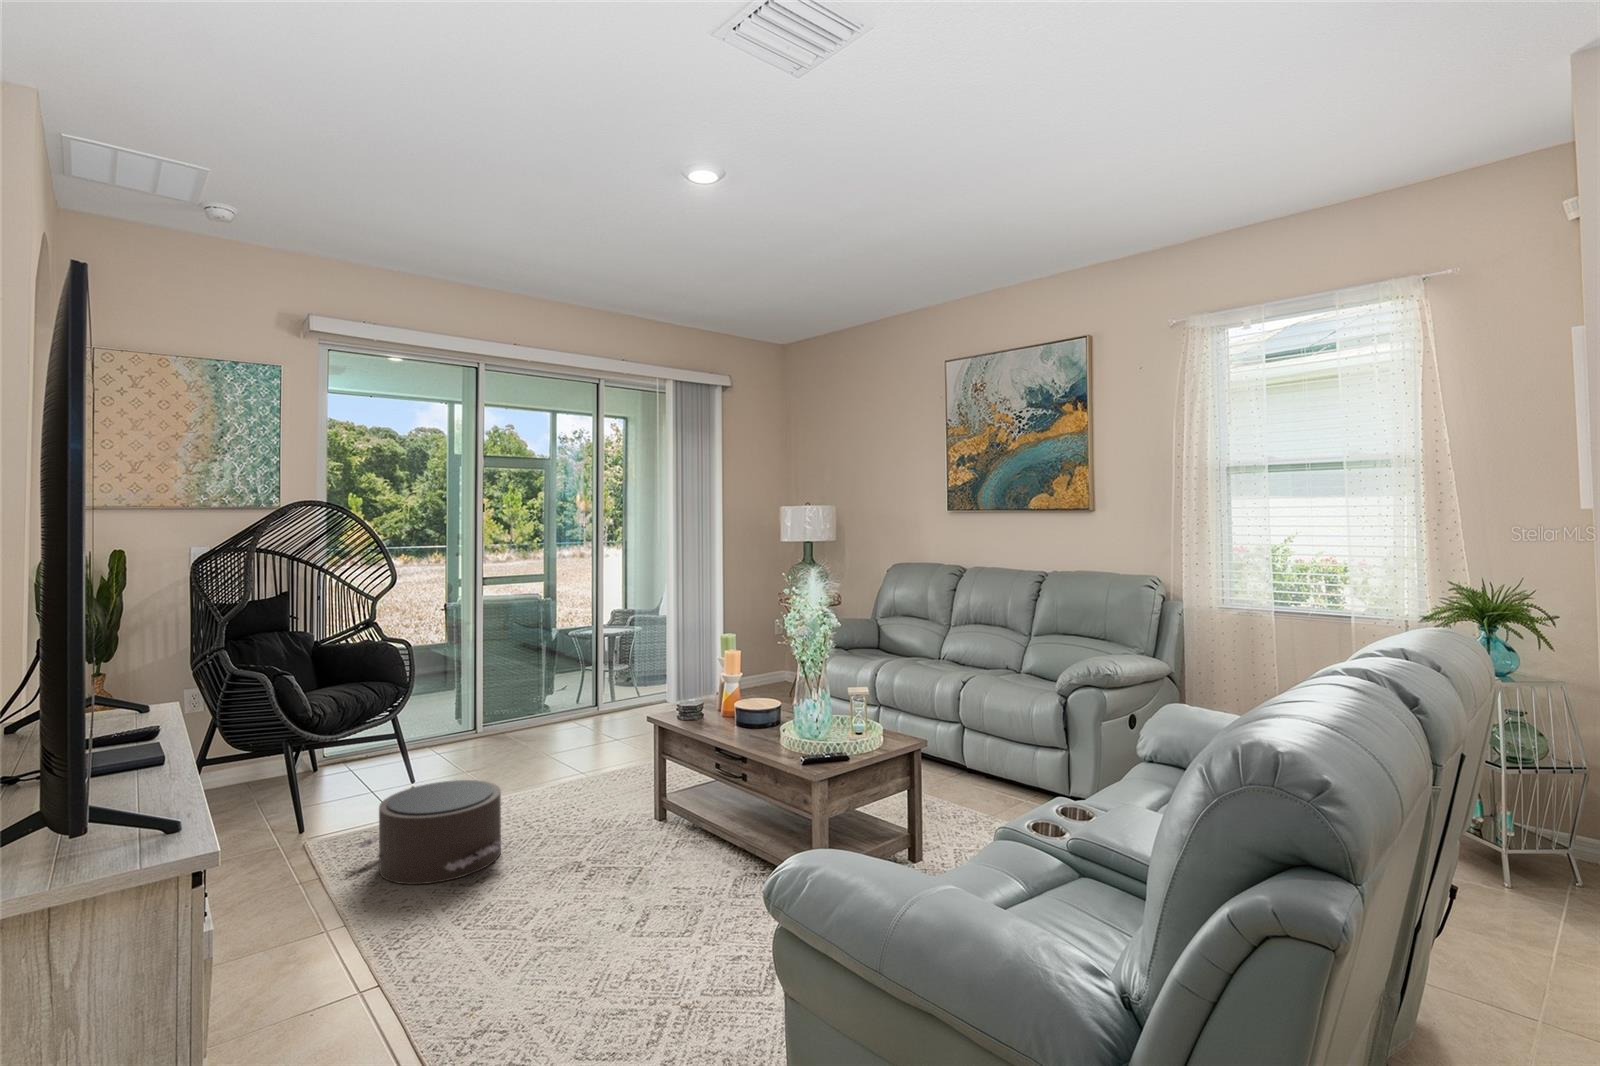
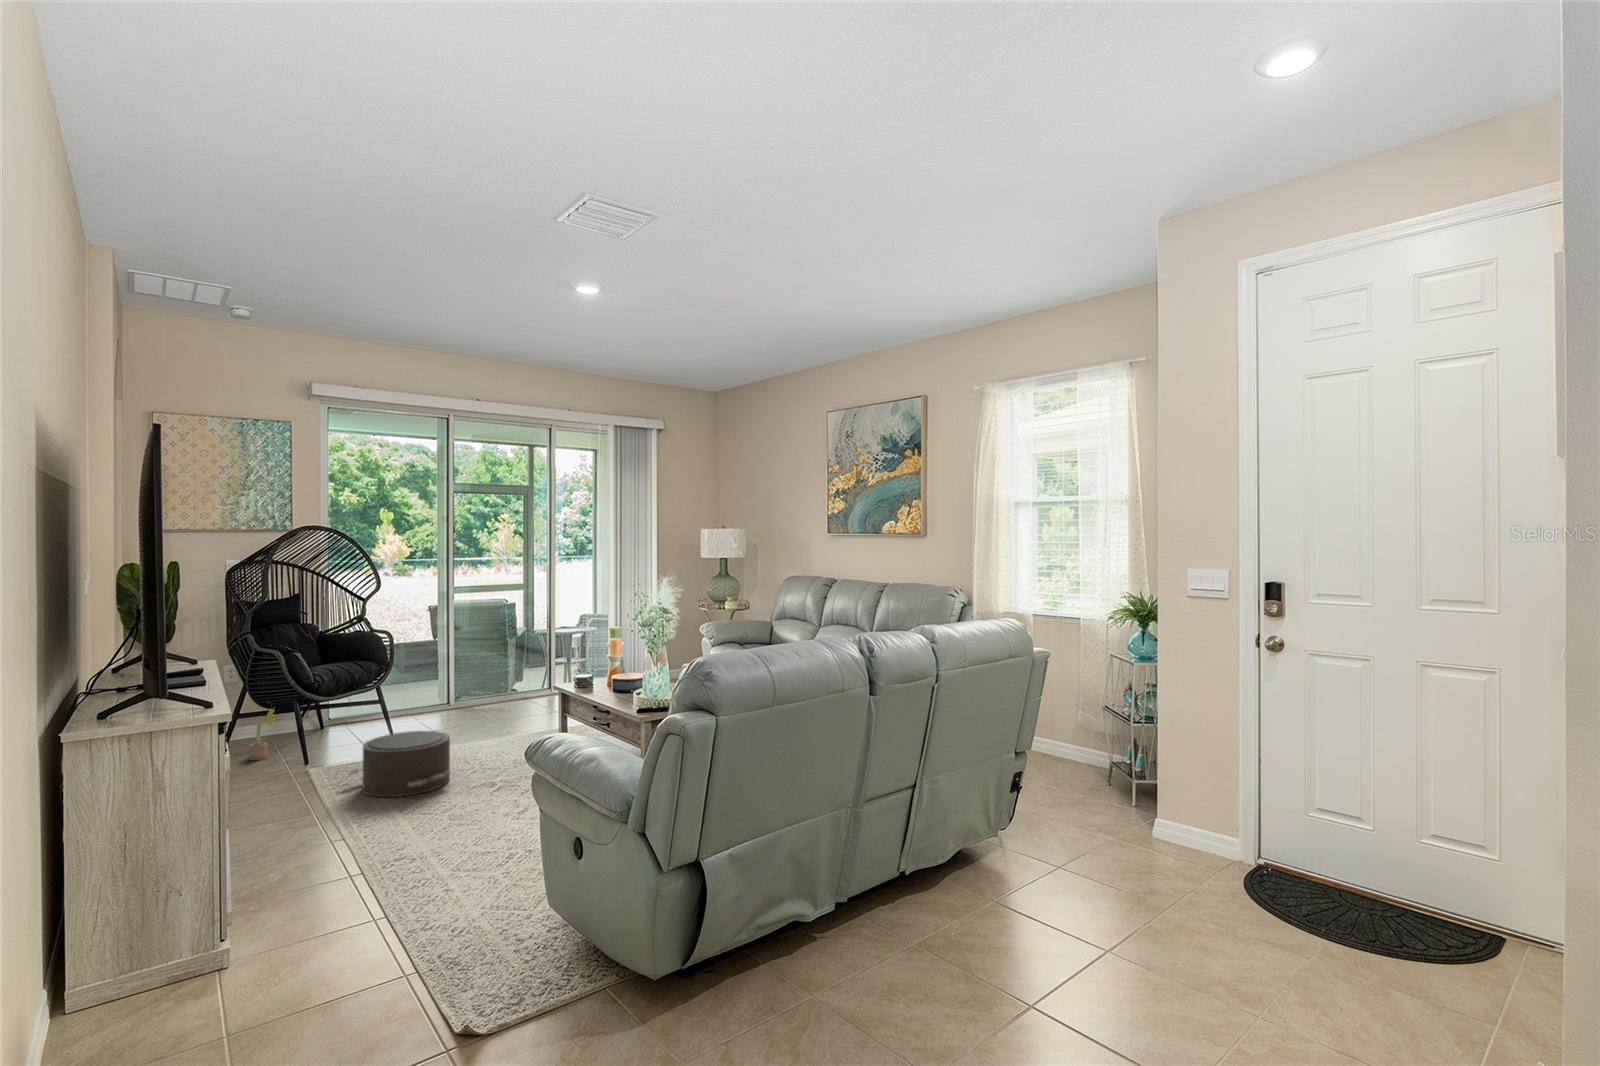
decorative plant: none [221,742,258,818] -> present [249,707,275,760]

